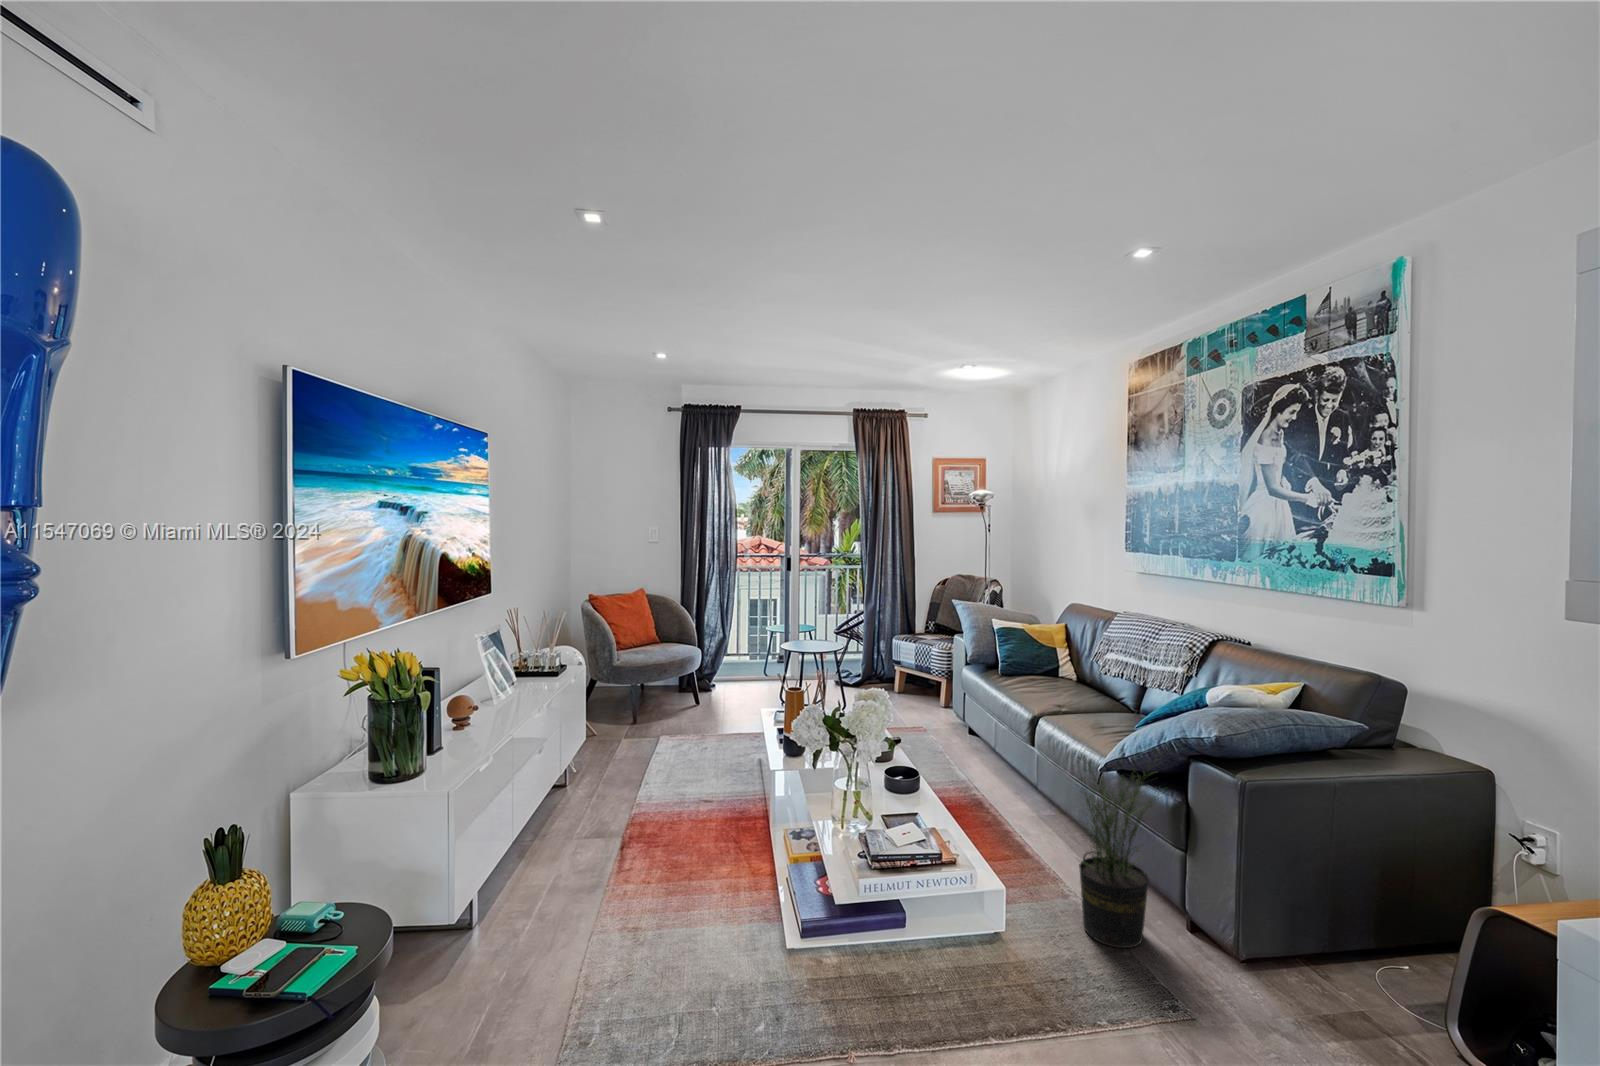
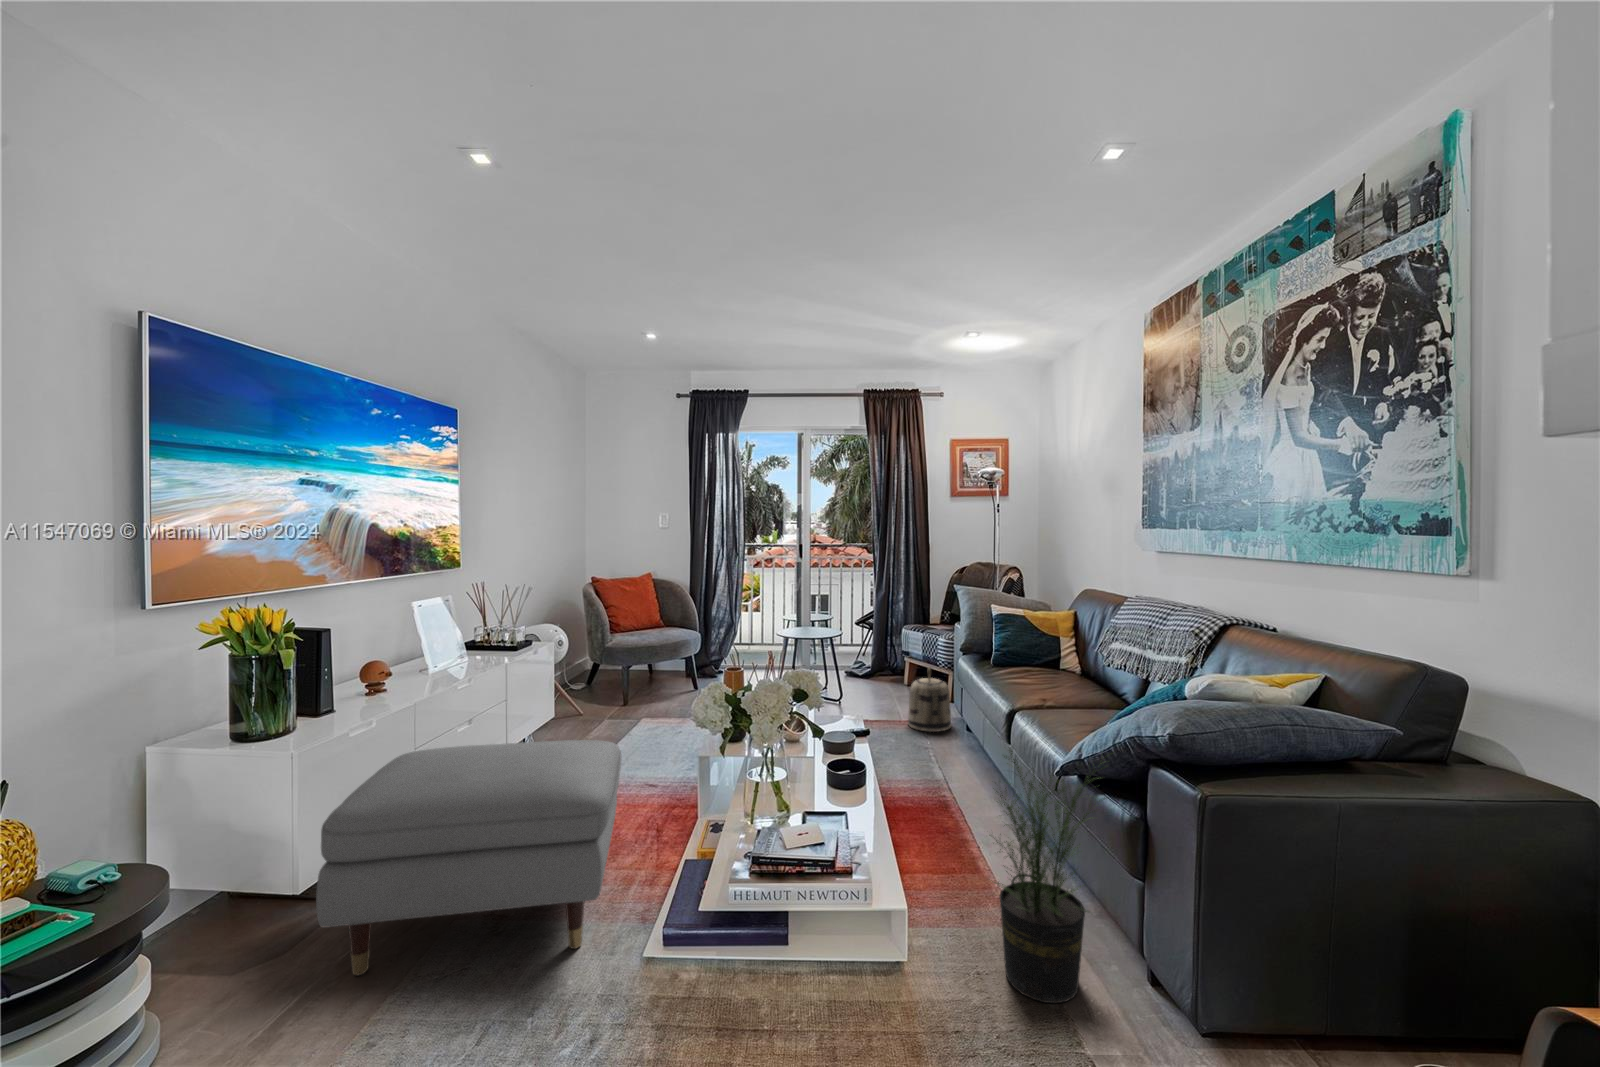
basket: none [916,676,956,735] -> present [908,667,951,732]
ottoman: none [520,758,758,974] -> present [316,740,621,975]

